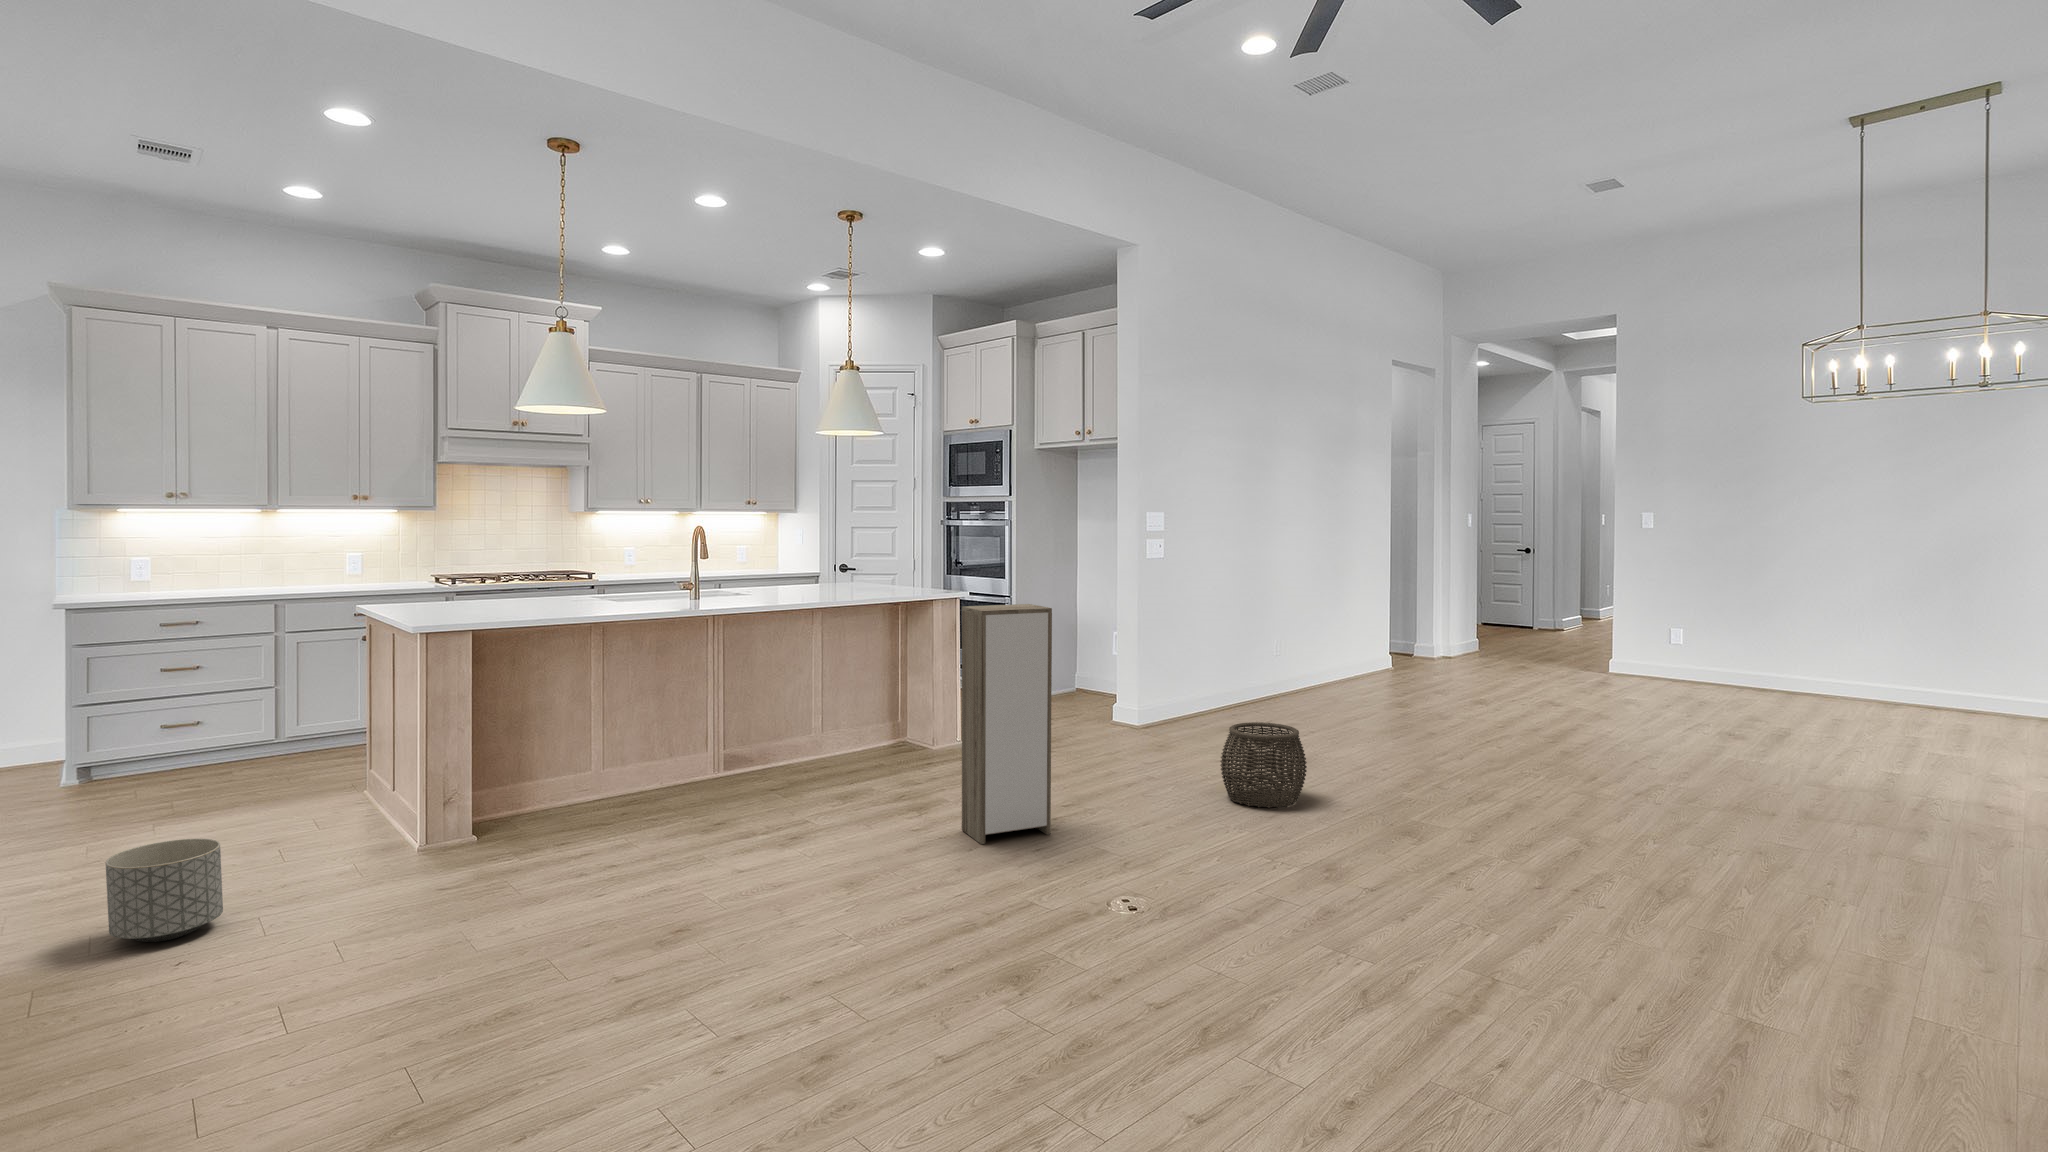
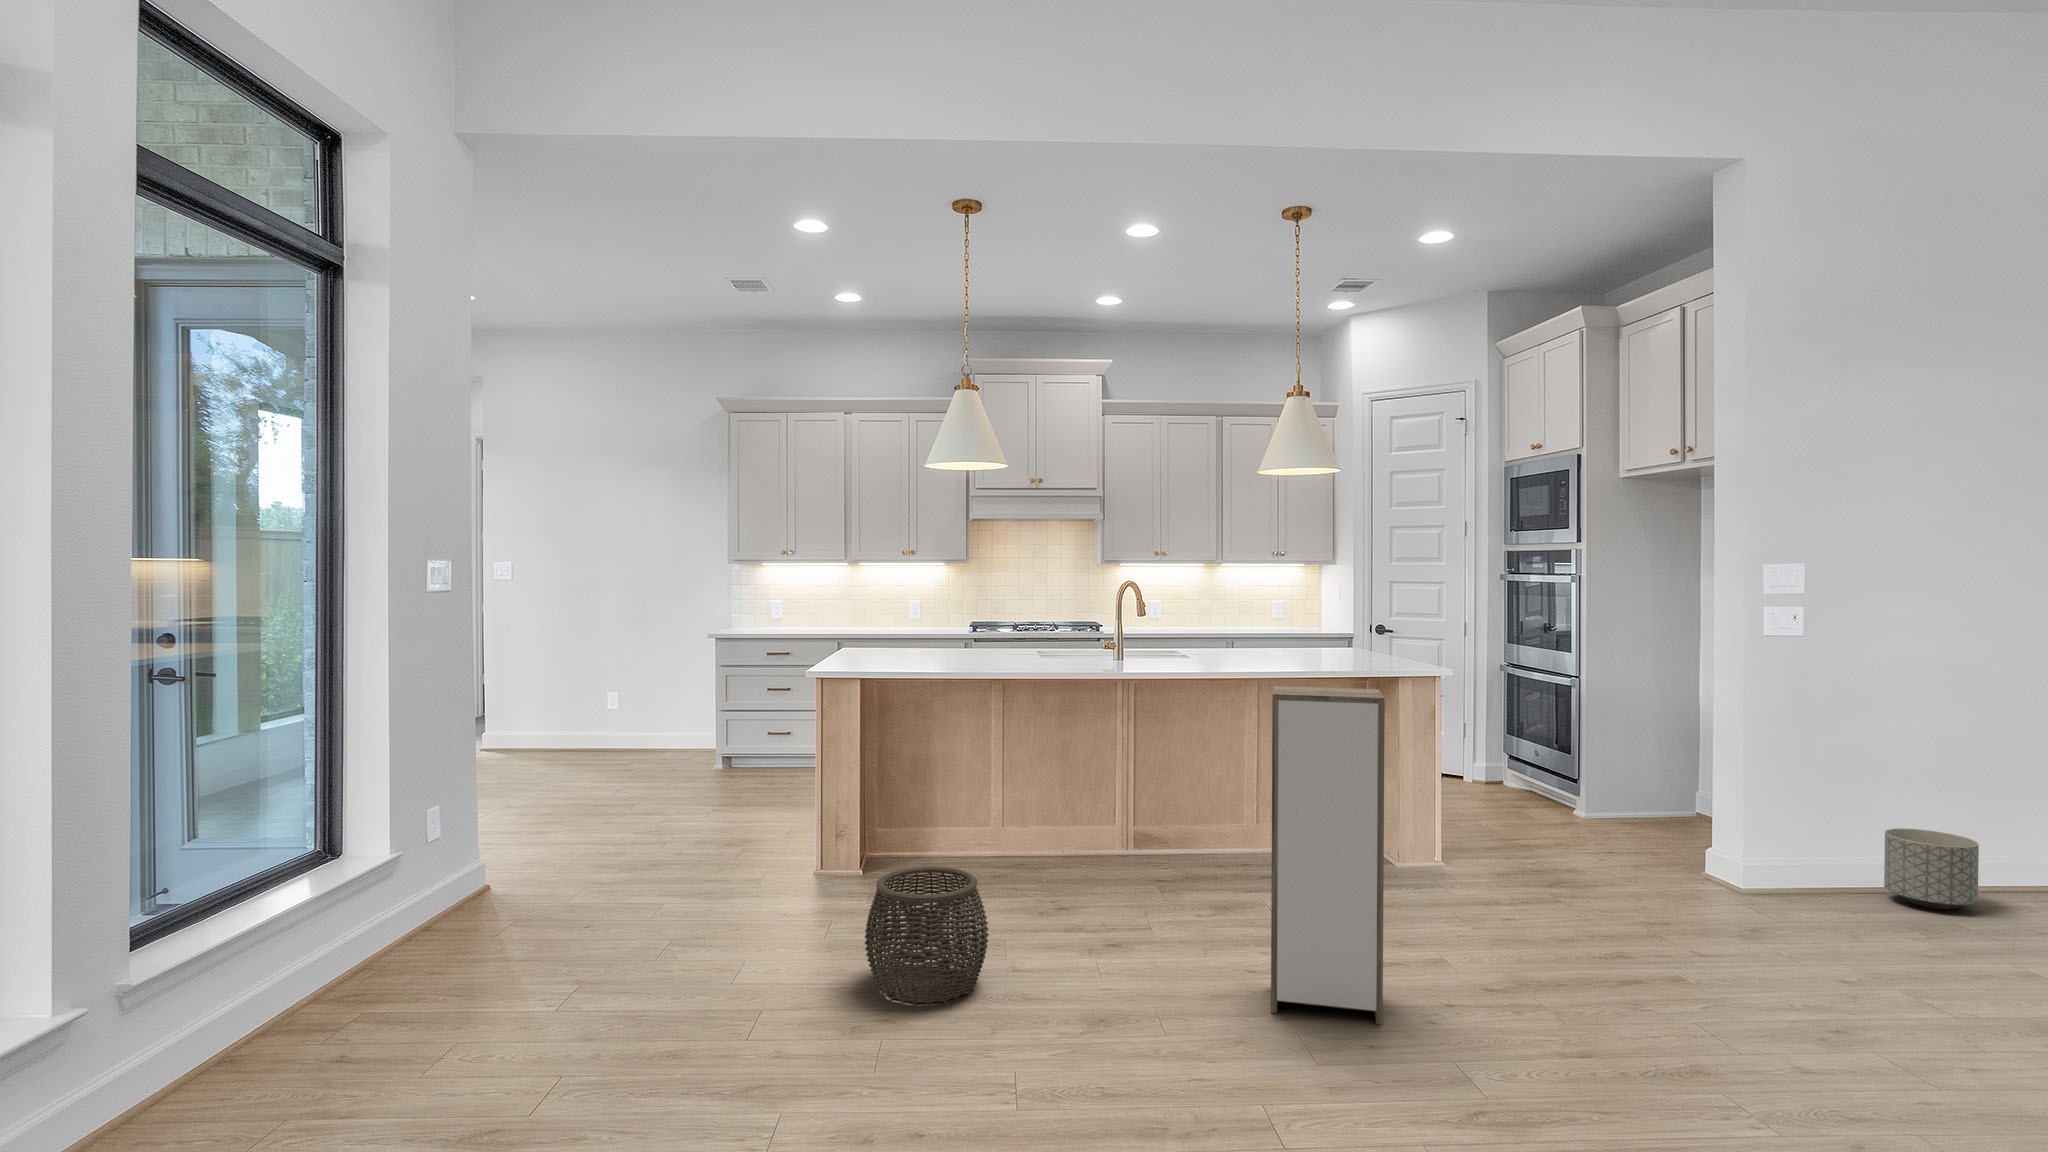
woven basket: present [1220,722,1307,808] -> present [865,866,989,1004]
planter: present [105,839,223,942] -> present [1884,828,1979,909]

